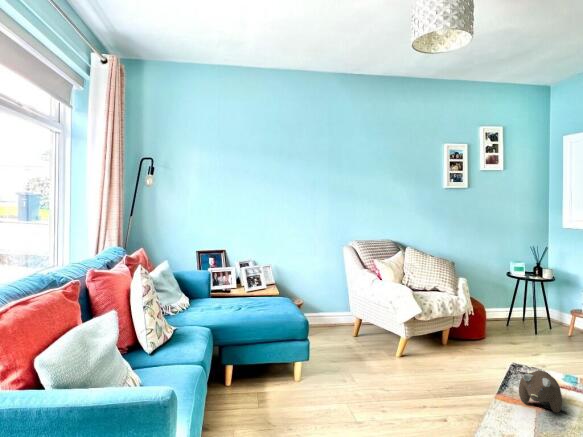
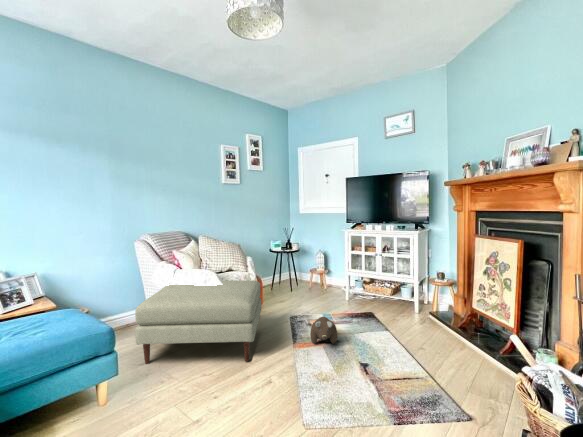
ottoman: none [323,292,467,395] -> present [135,281,261,364]

